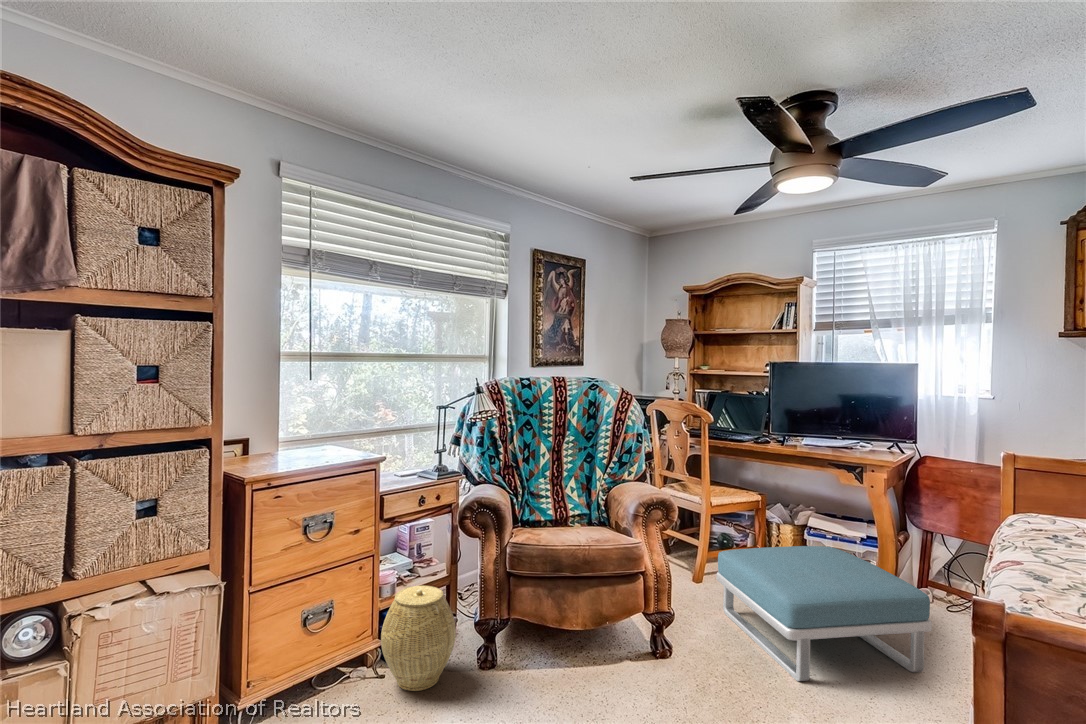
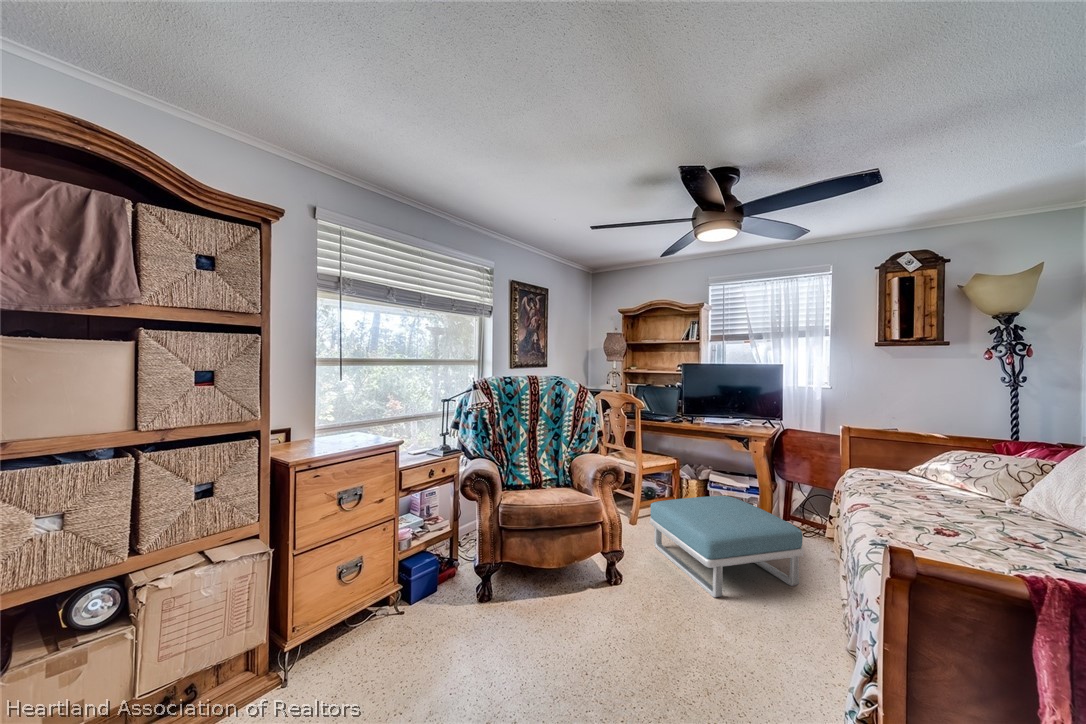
woven basket: present [381,586,456,691] -> none [402,540,460,624]

